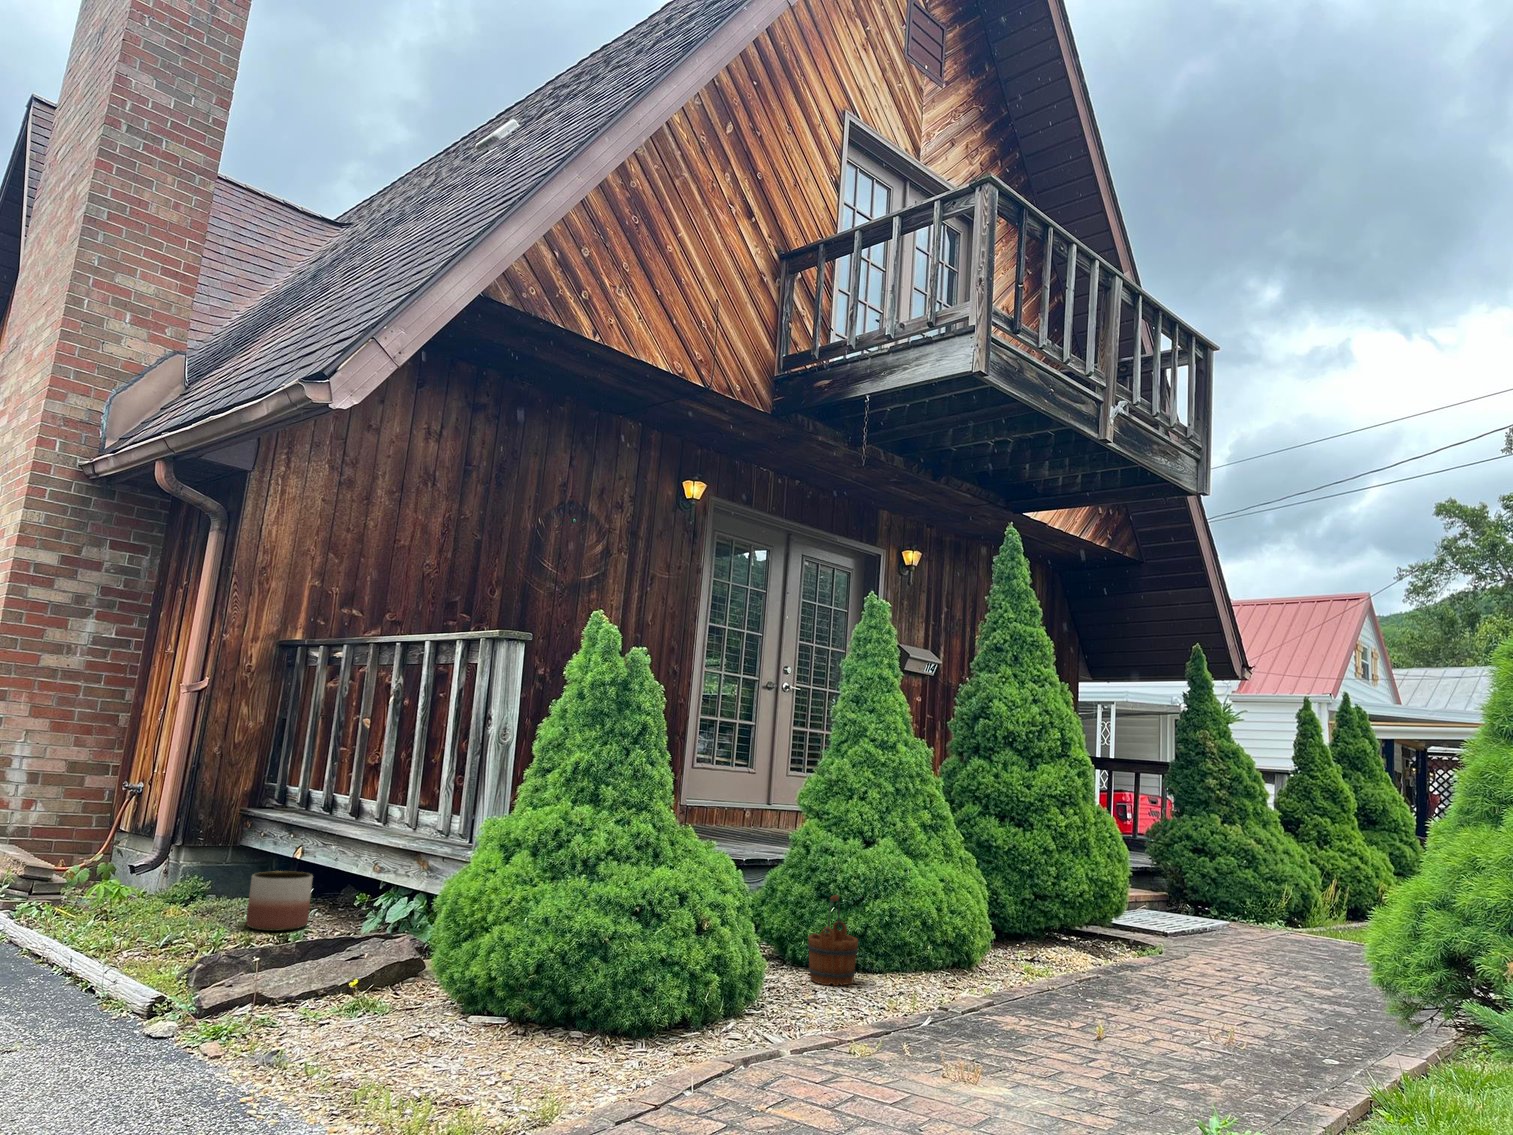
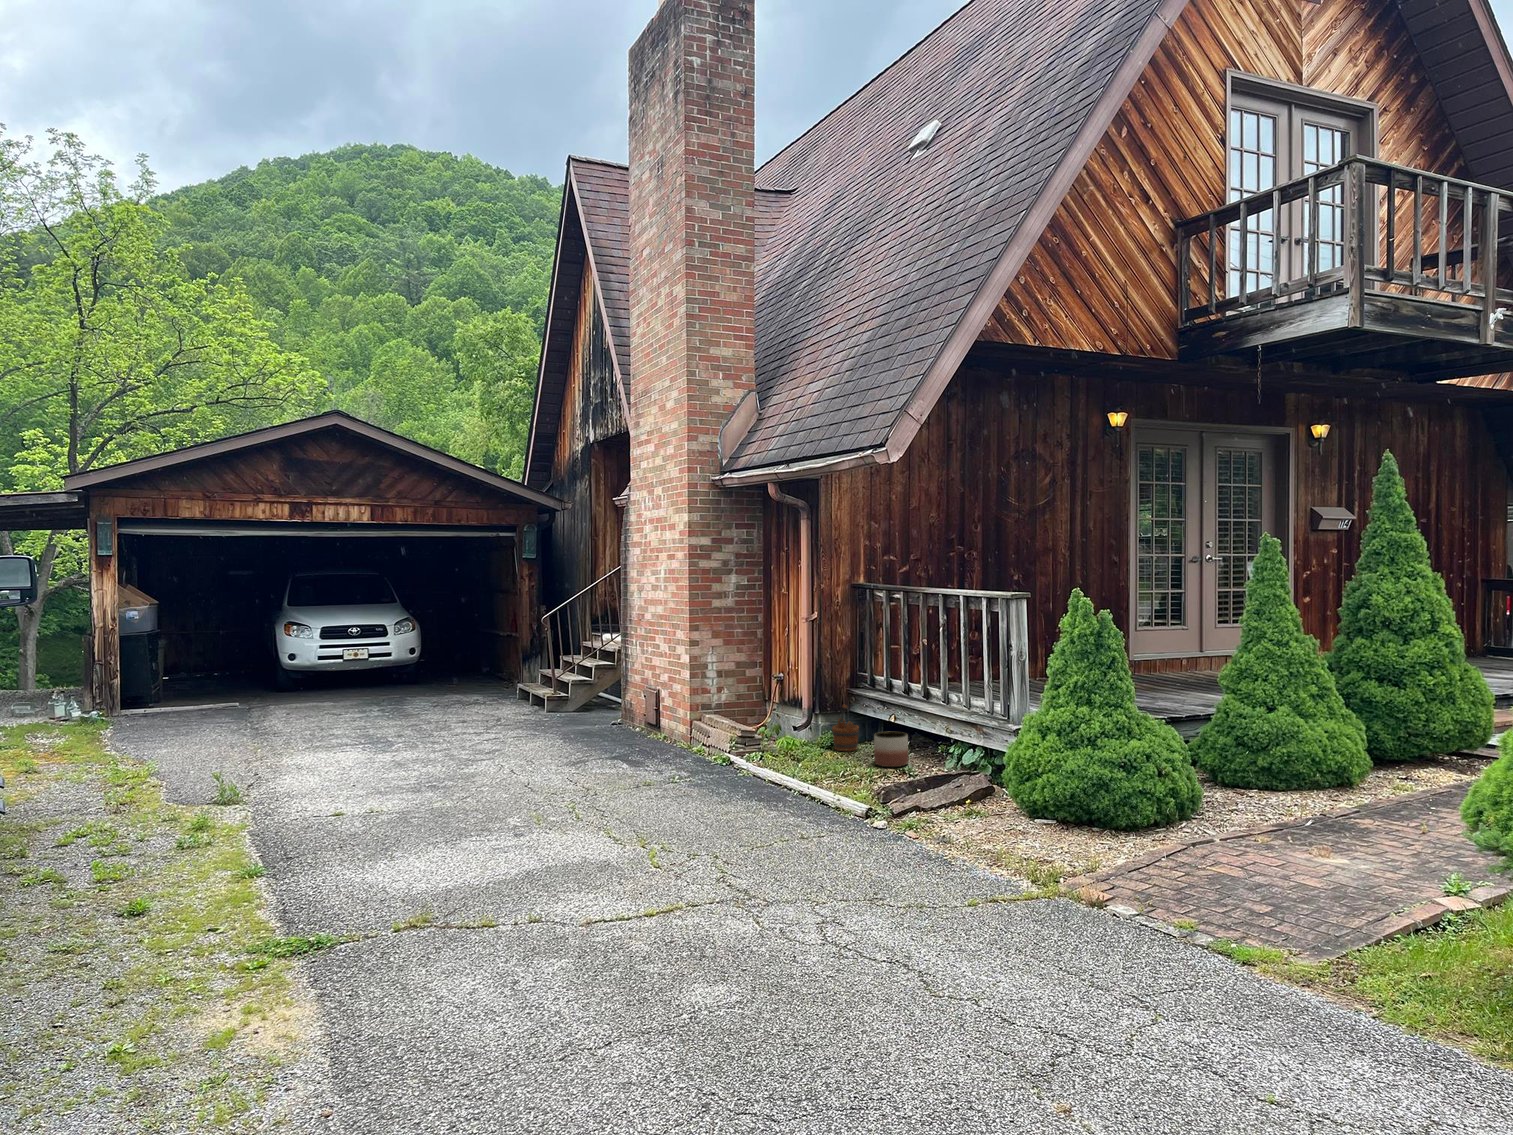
wooden bucket: present [808,895,858,986] -> present [832,705,859,751]

